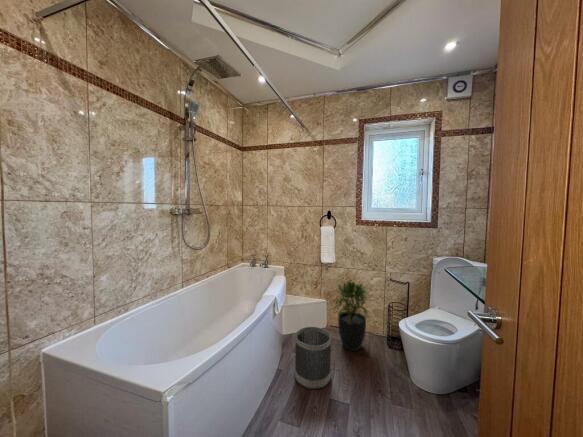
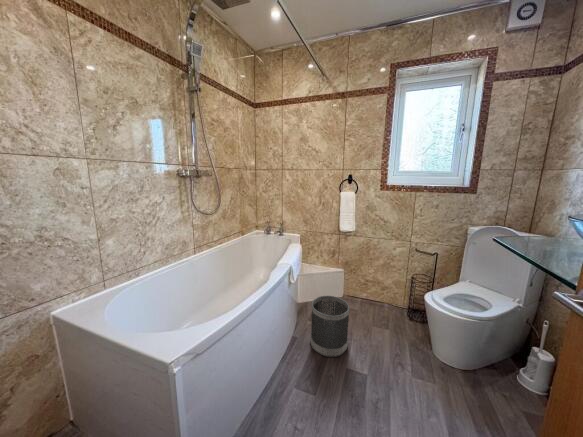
potted plant: present [334,280,369,351] -> none [349,248,392,320]

